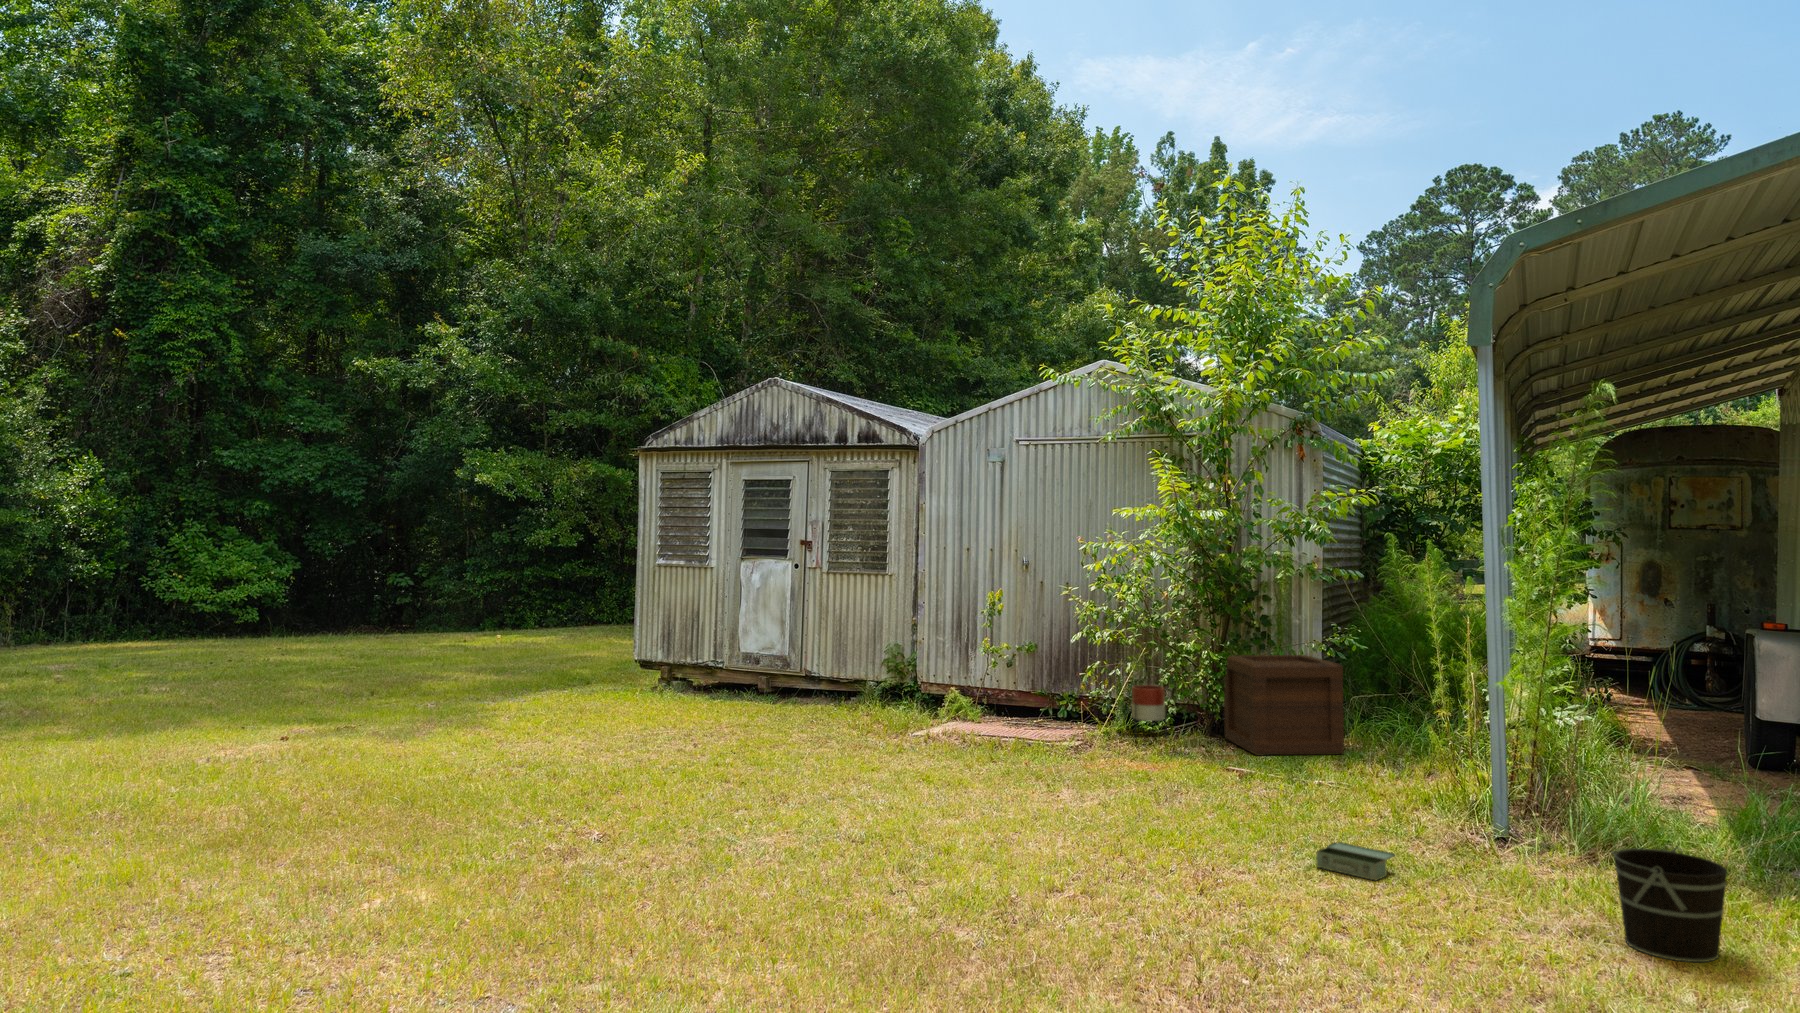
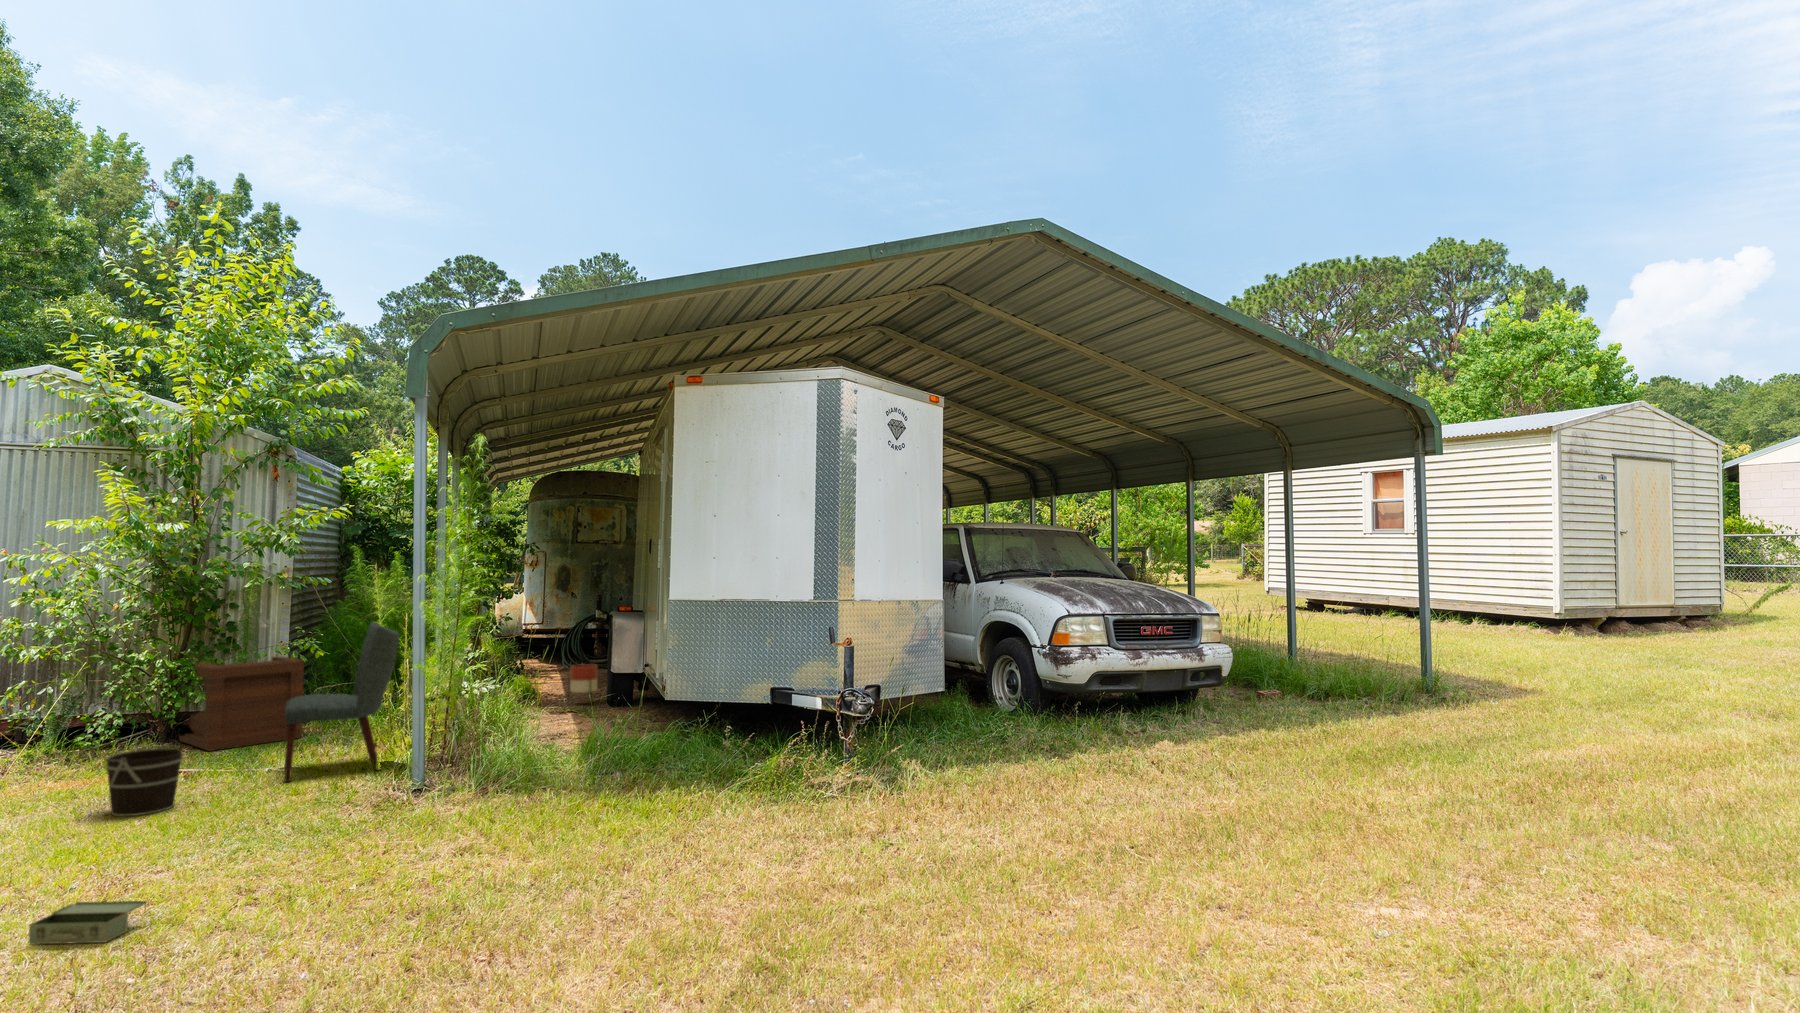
chair: none [1337,629,1466,816] -> present [284,622,399,782]
planter: present [1132,685,1167,726] -> present [570,664,597,702]
toolbox: present [1316,842,1395,880] -> present [29,901,146,945]
bucket: present [1612,848,1727,962] -> present [107,746,183,816]

